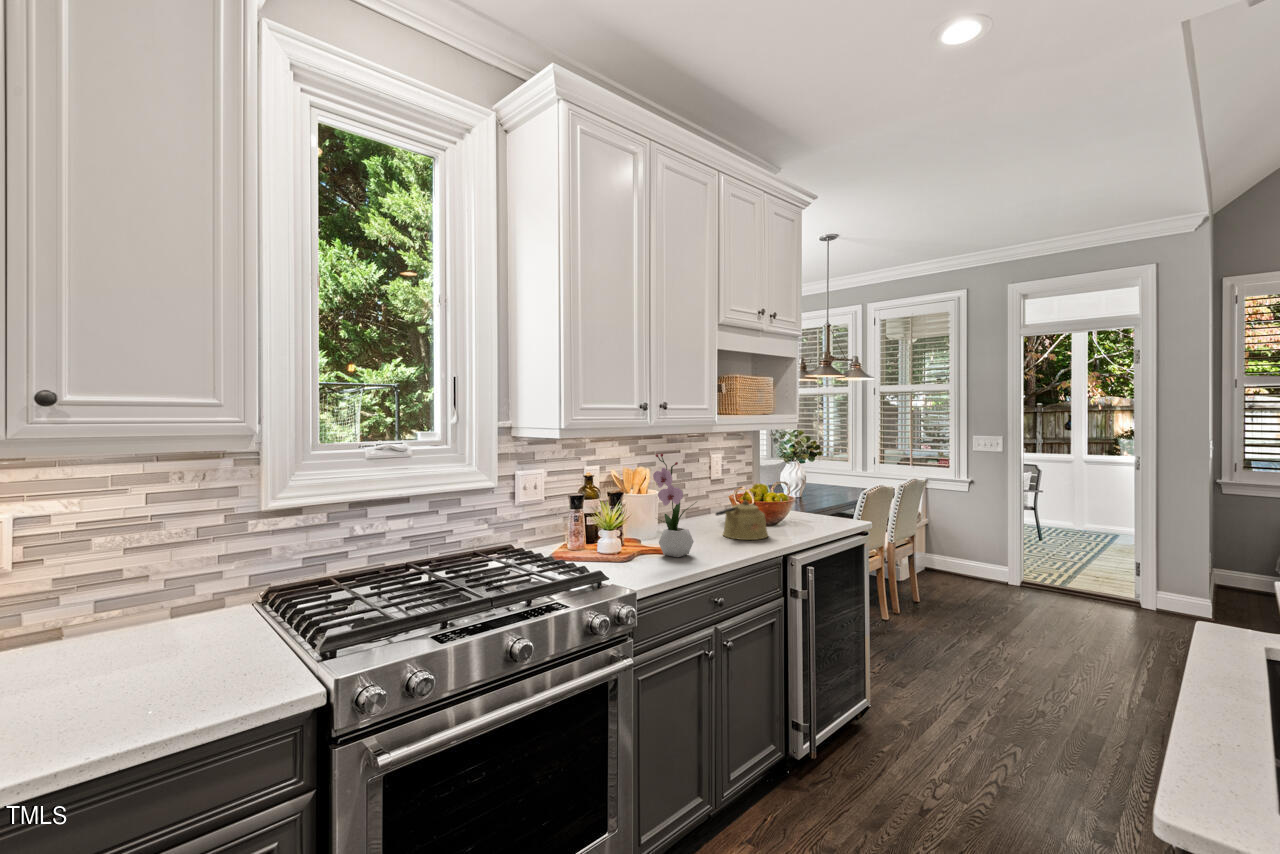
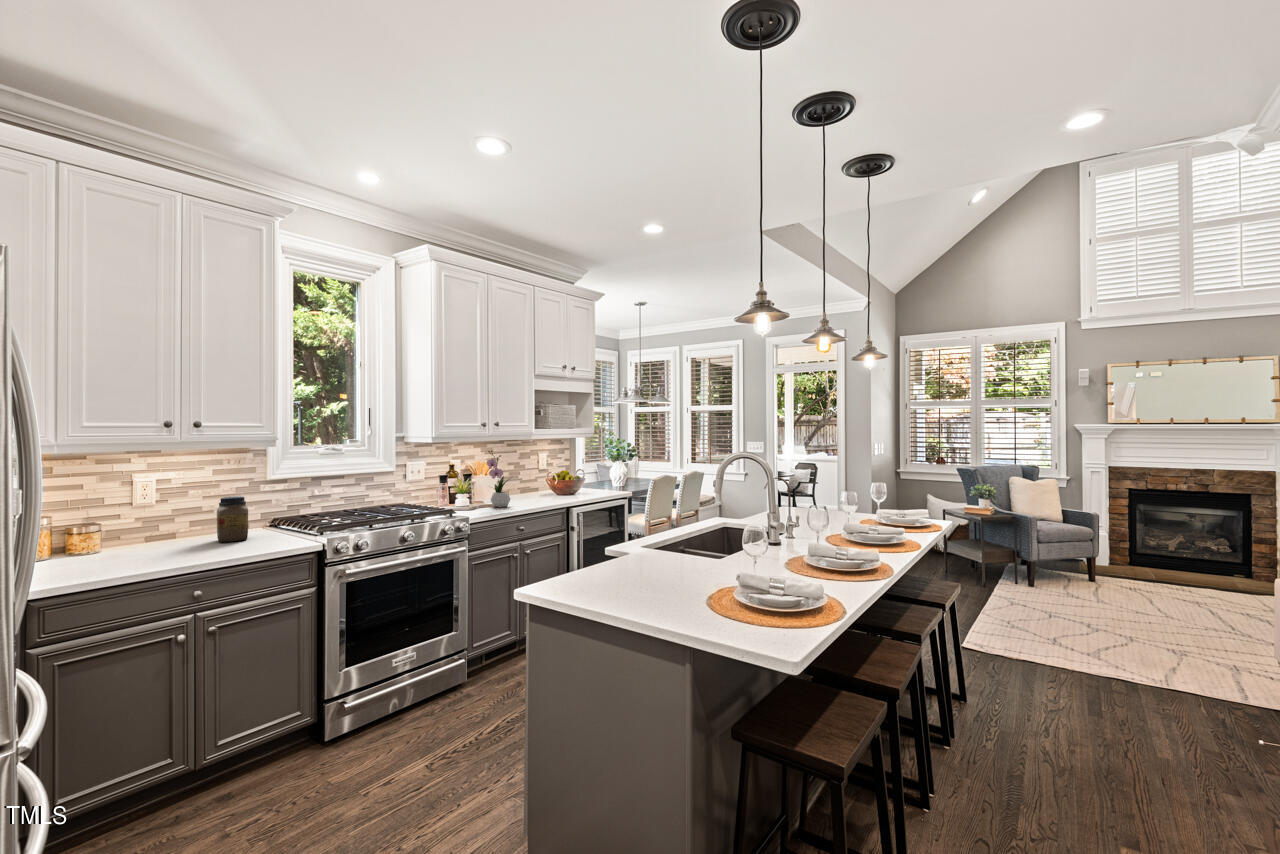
kettle: present [716,500,768,540] -> none [531,478,562,500]
jar: none [121,556,196,664] -> present [217,496,248,543]

